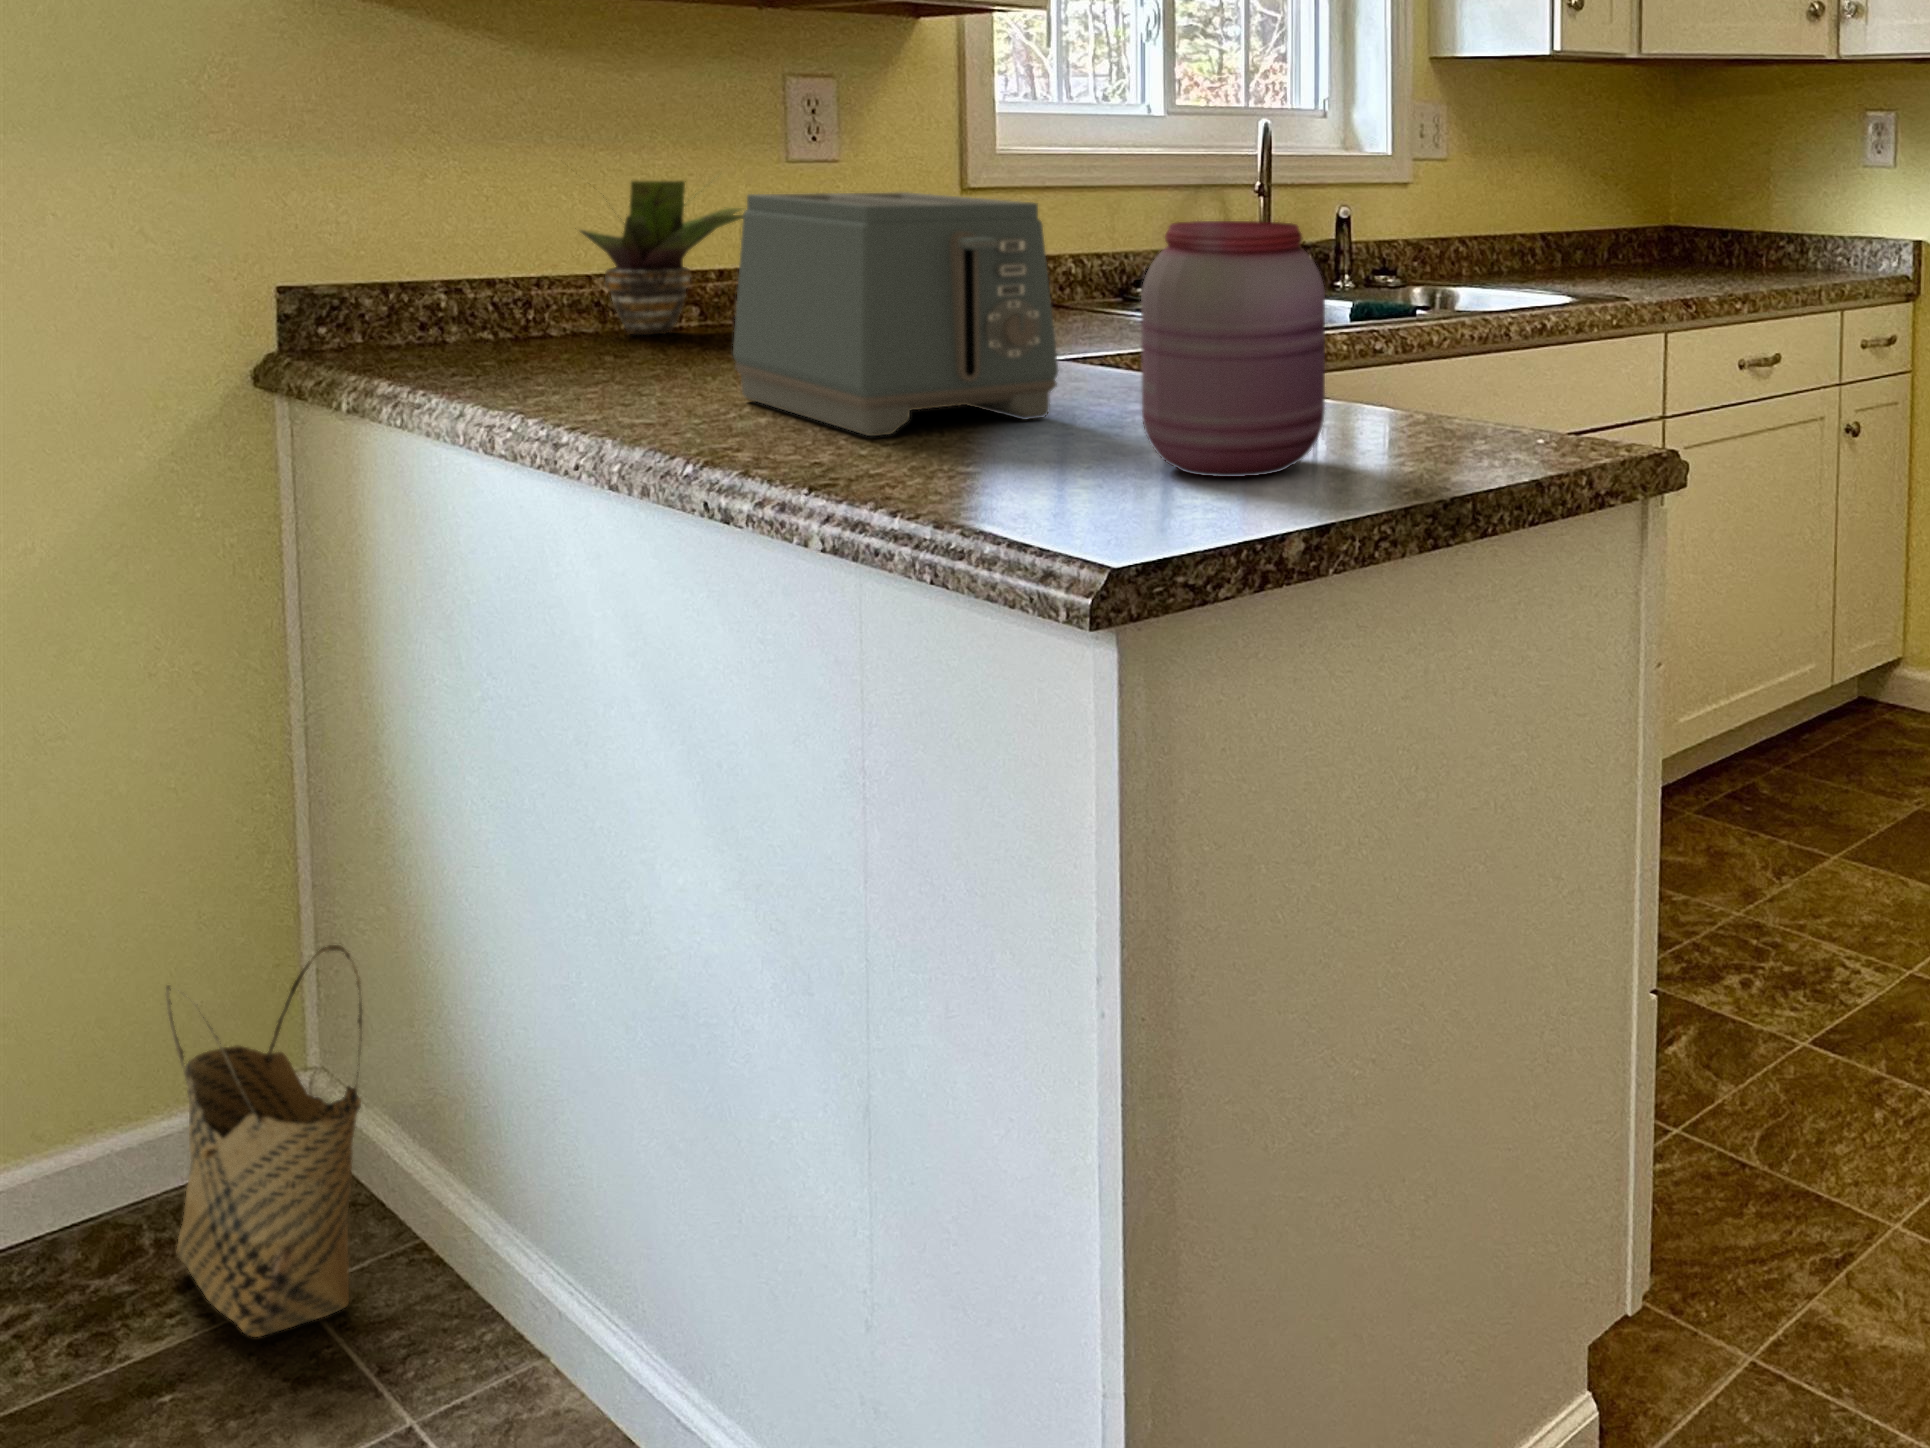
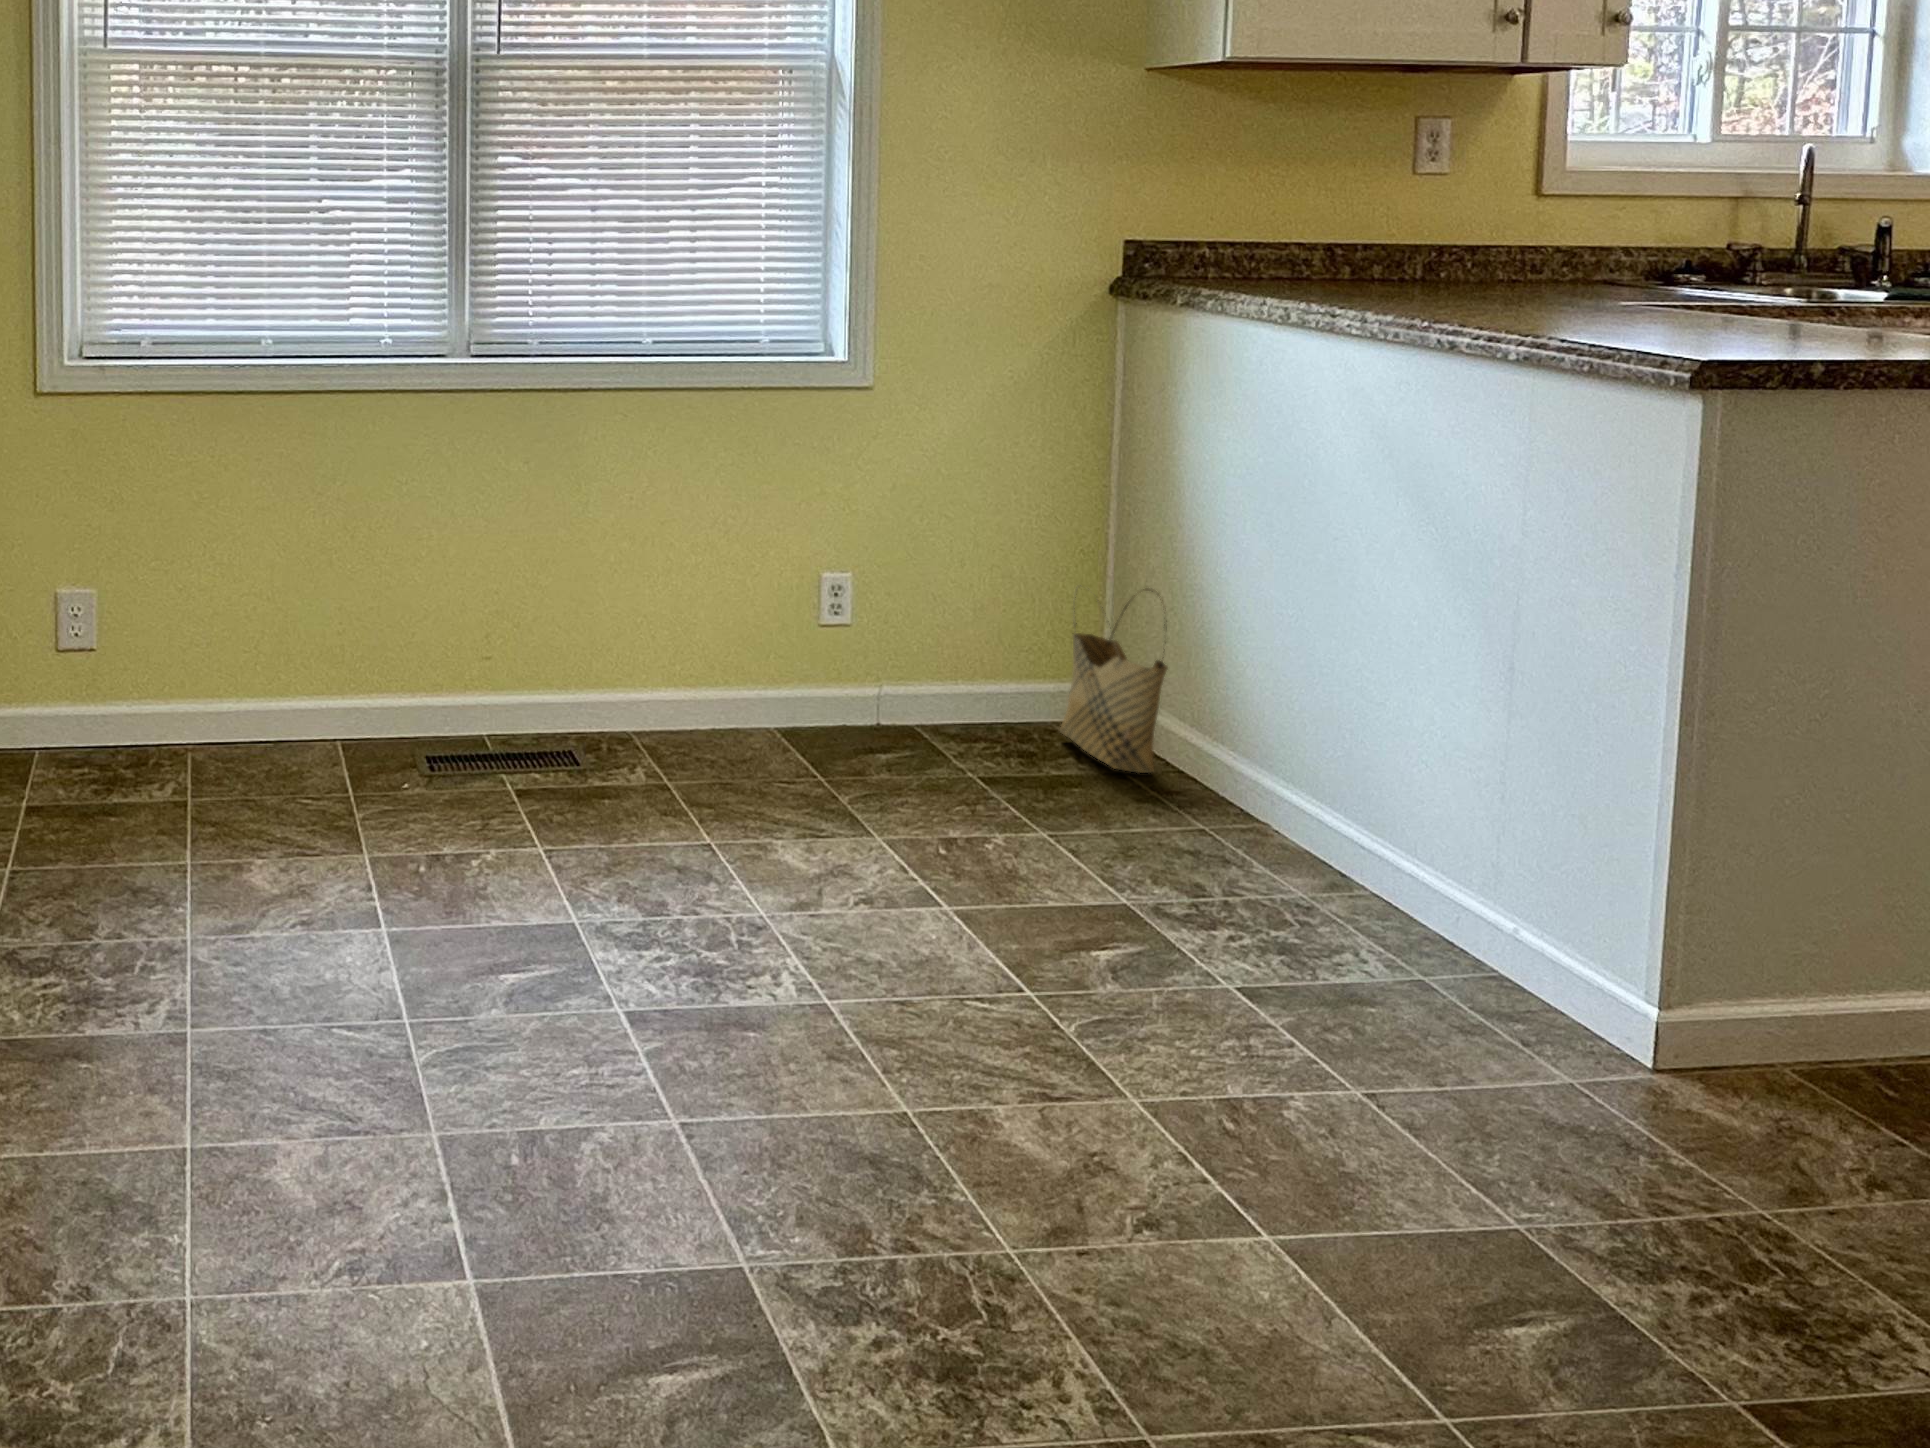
potted plant: present [581,181,743,335] -> none [1254,171,1400,279]
toaster: present [733,192,1059,436] -> none [1420,187,1647,321]
jar: present [1141,221,1325,477] -> none [1718,198,1859,346]

